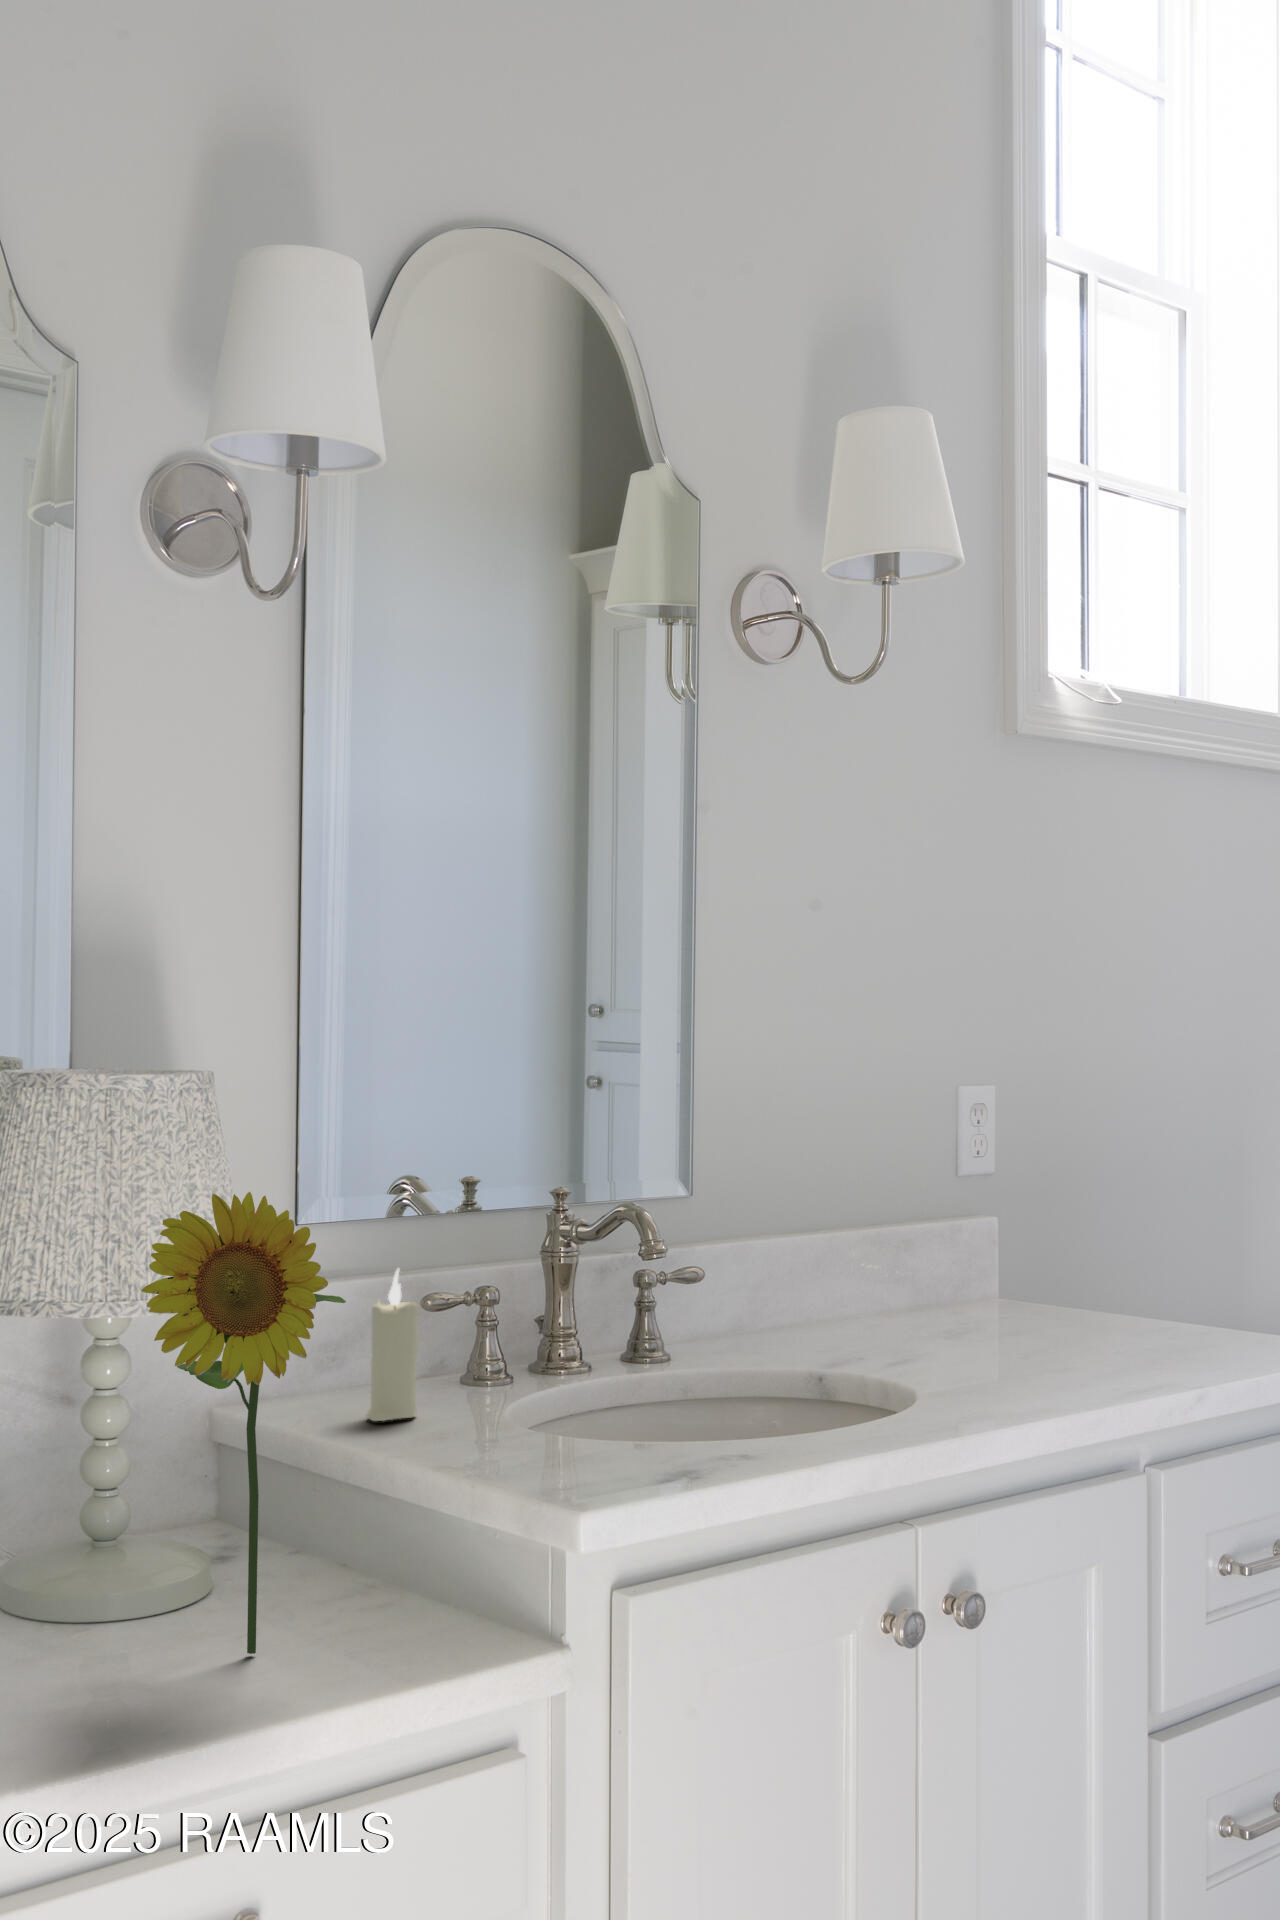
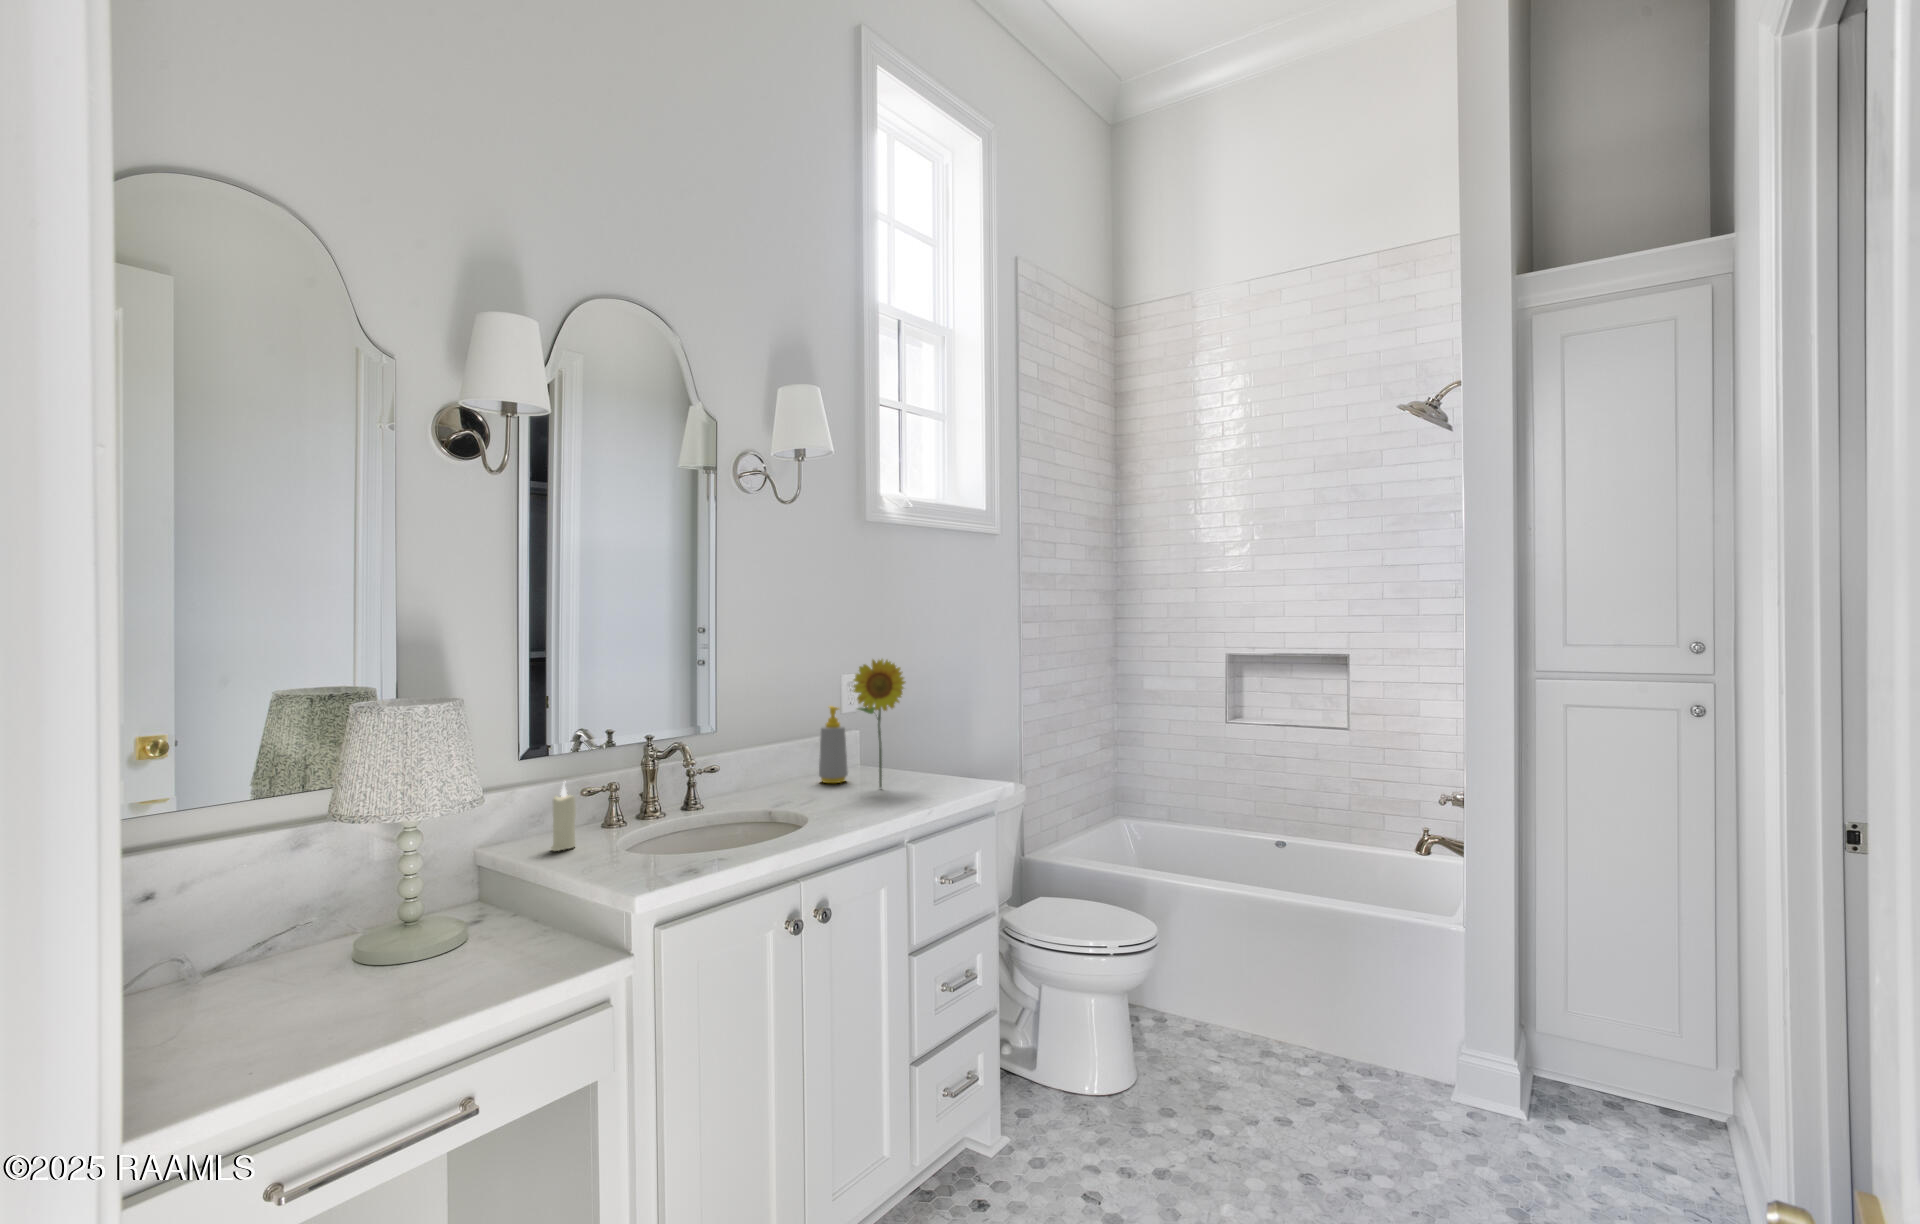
soap bottle: none [917,1148,984,1327] -> present [819,706,848,783]
flower: present [141,1192,346,1654] -> present [853,659,905,788]

